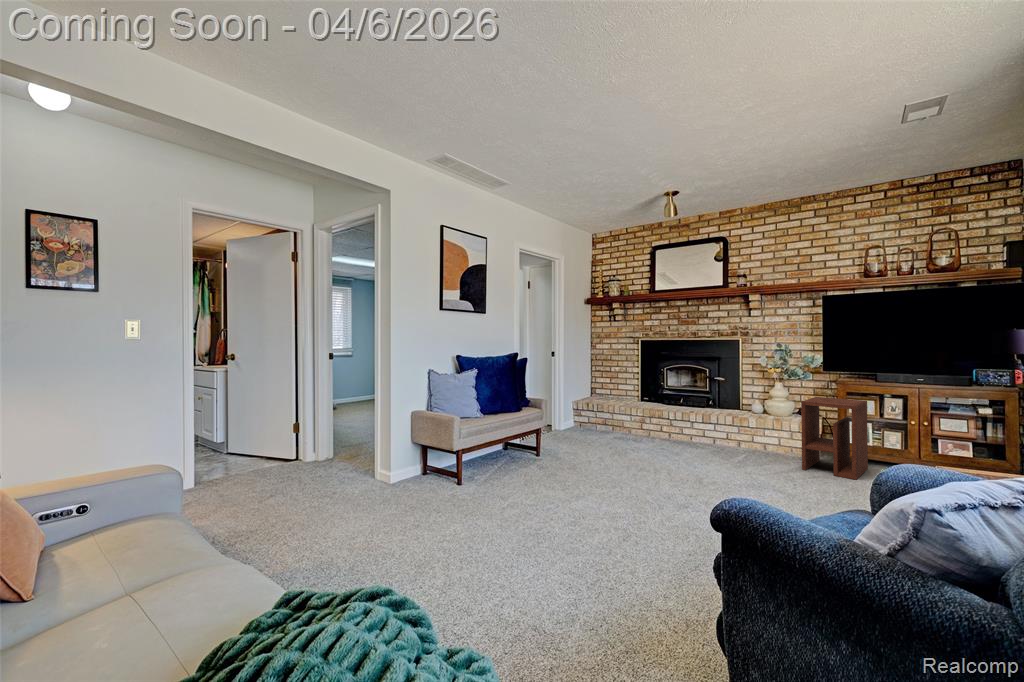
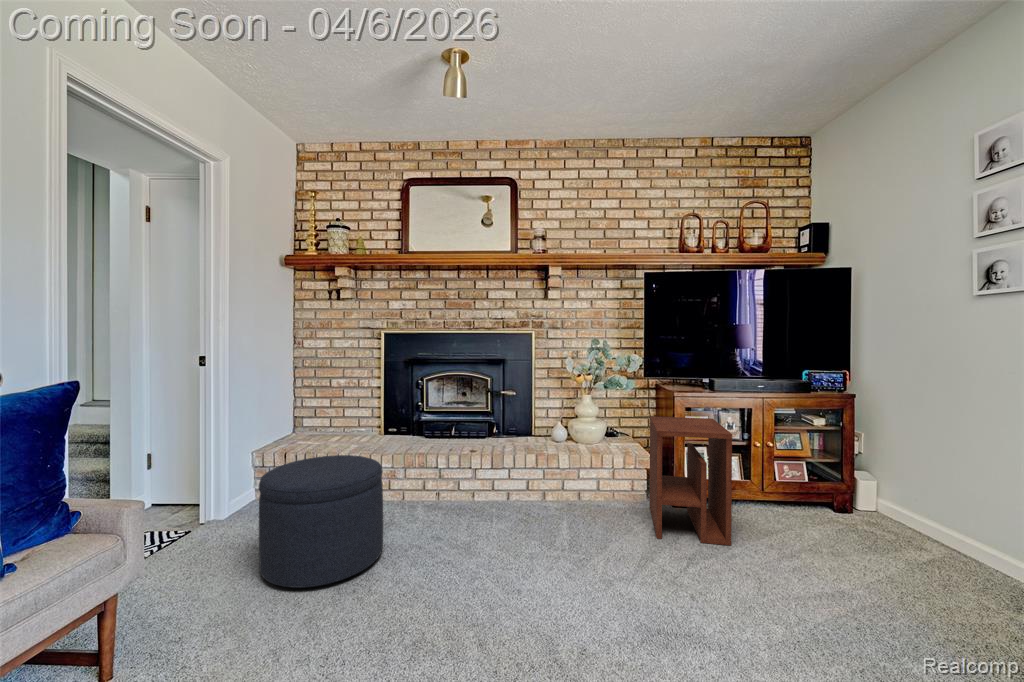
ottoman: none [579,402,633,452] -> present [259,455,383,588]

